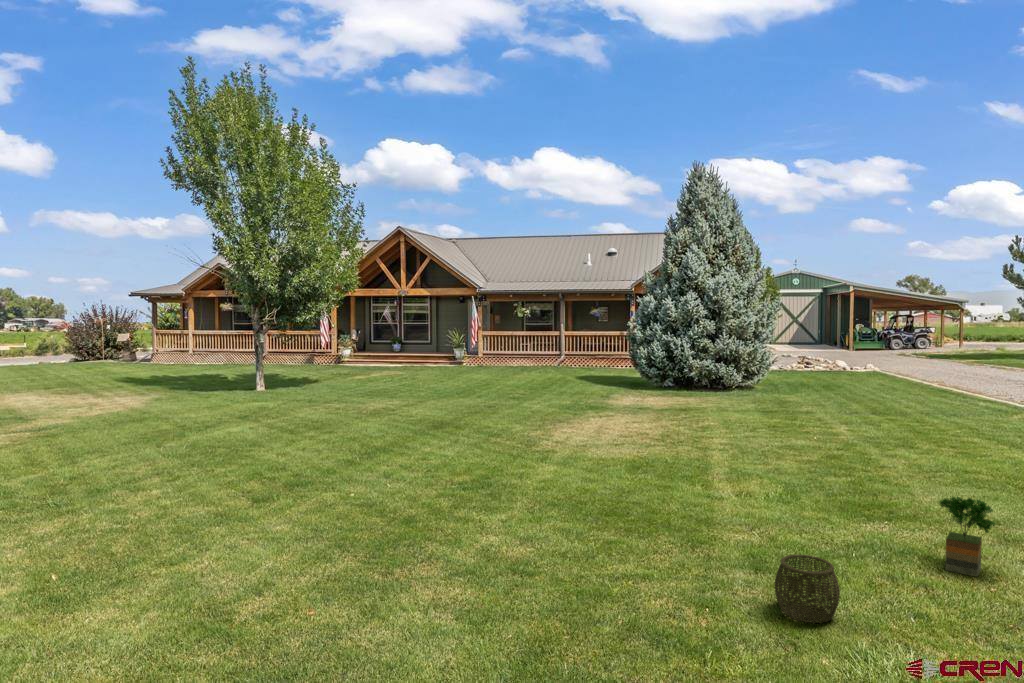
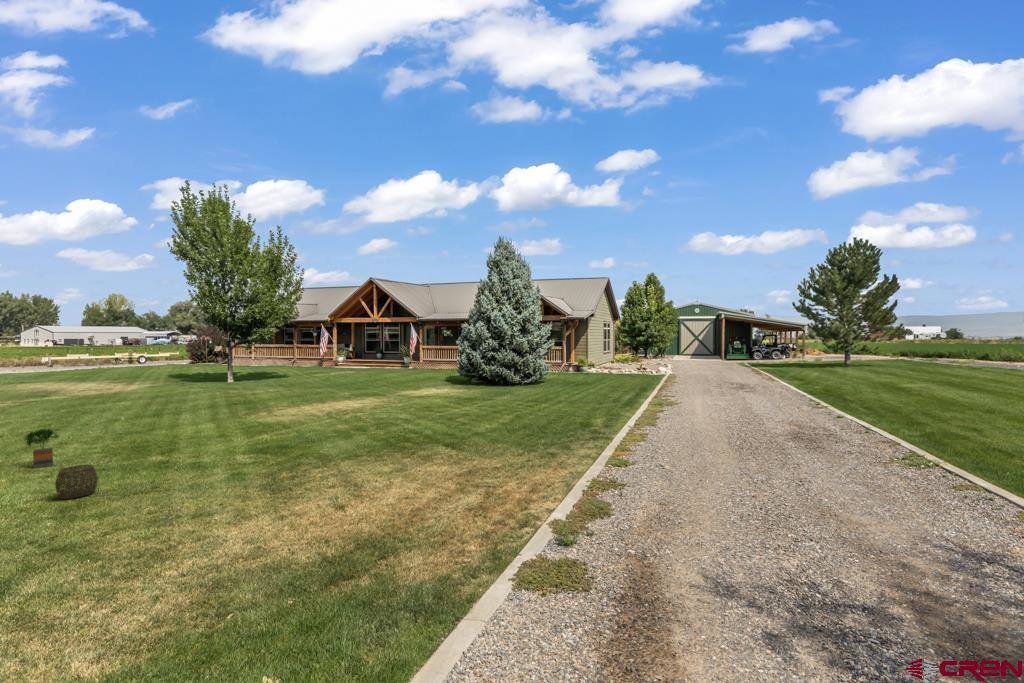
potted tree: present [939,496,996,577] -> present [25,429,59,468]

